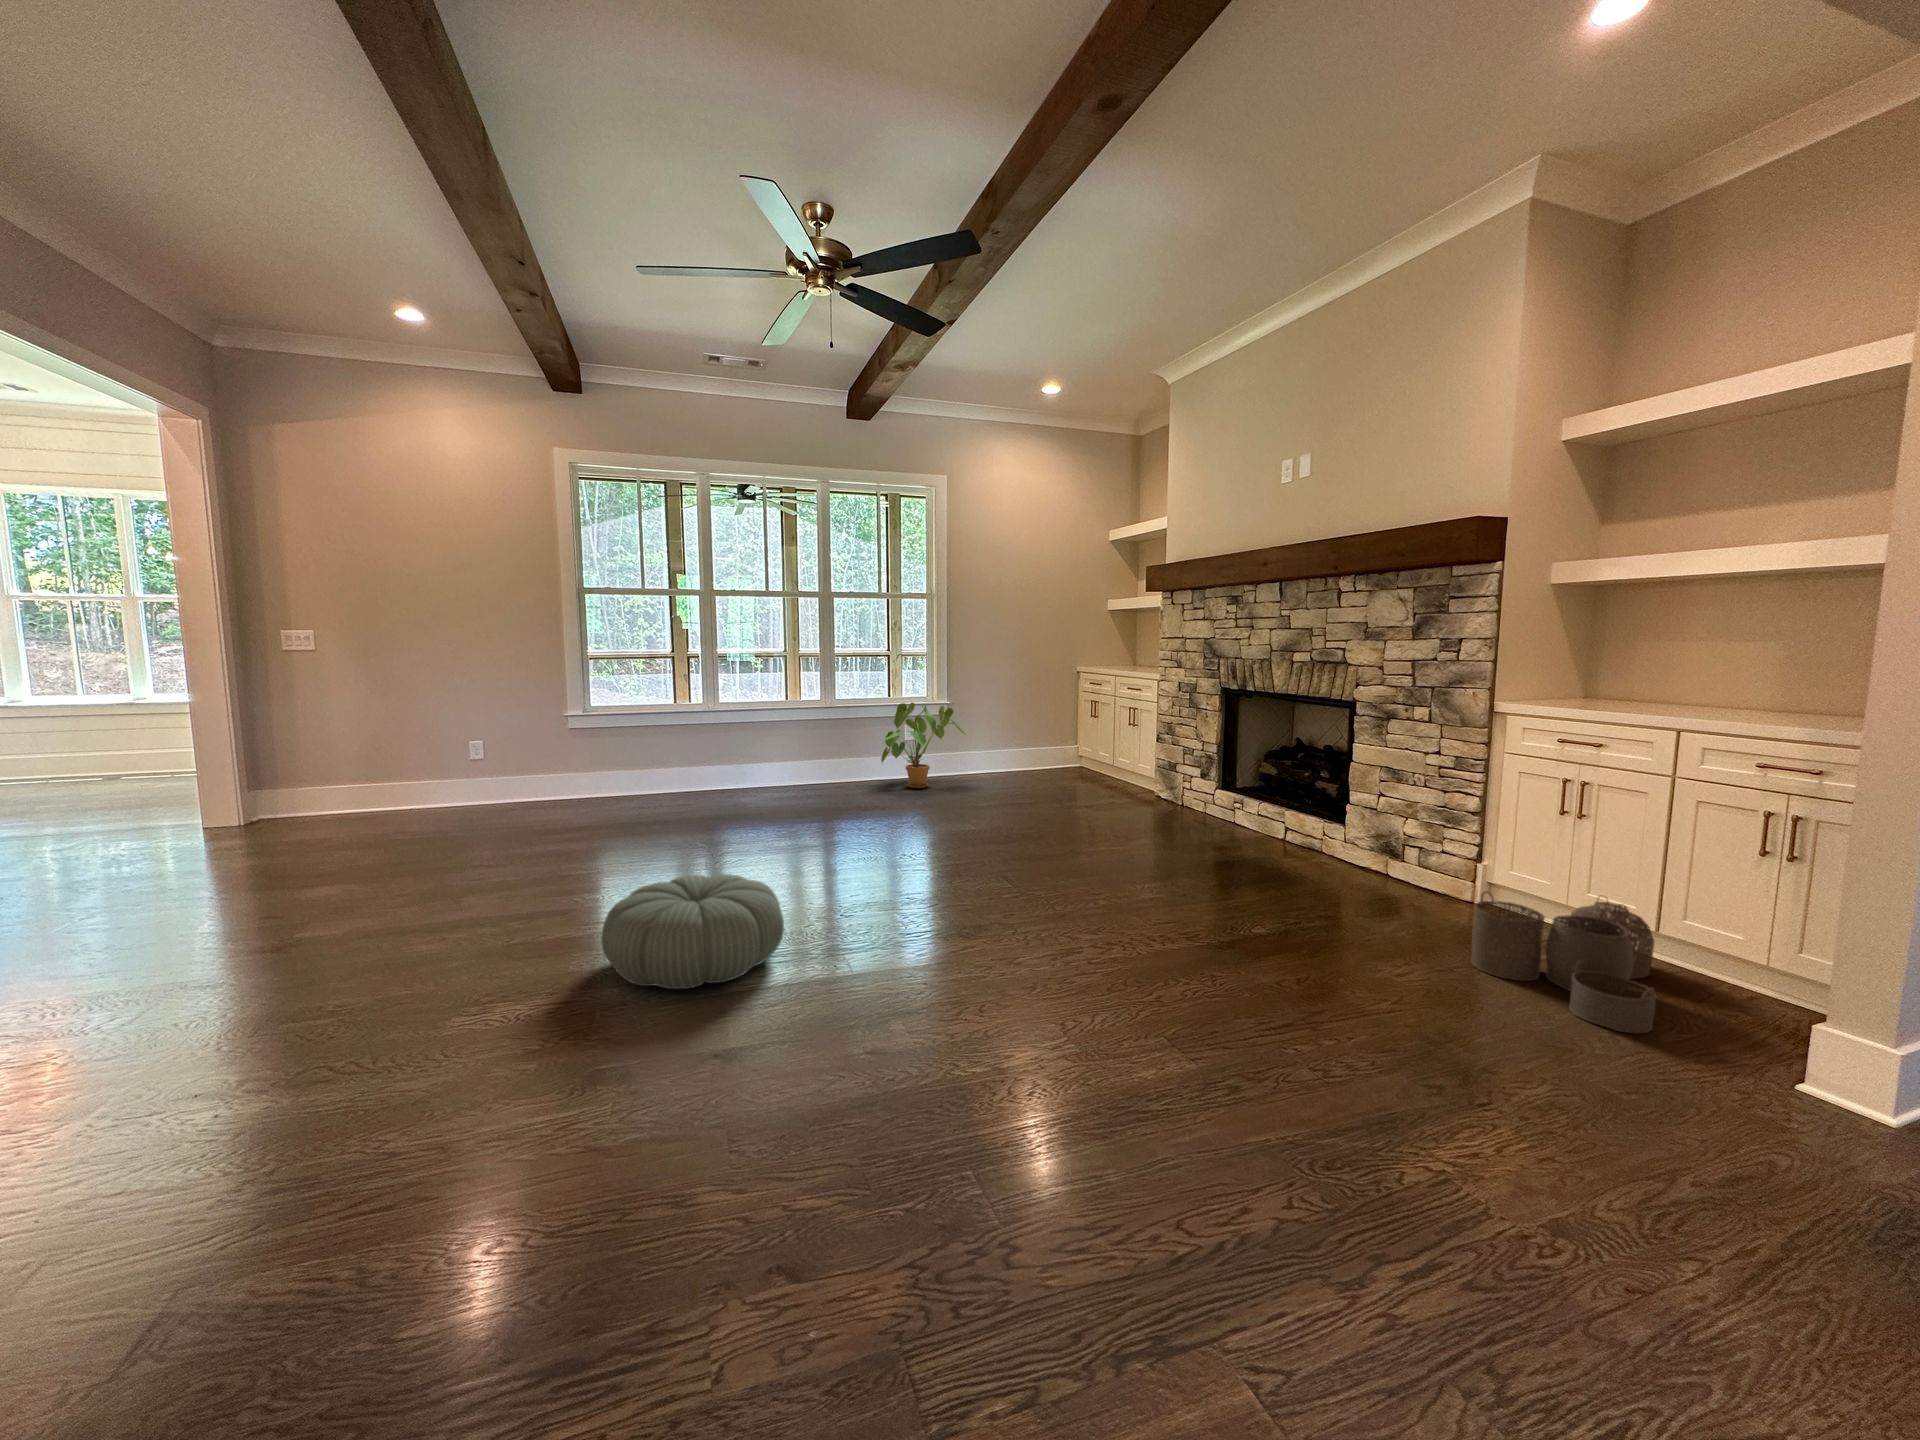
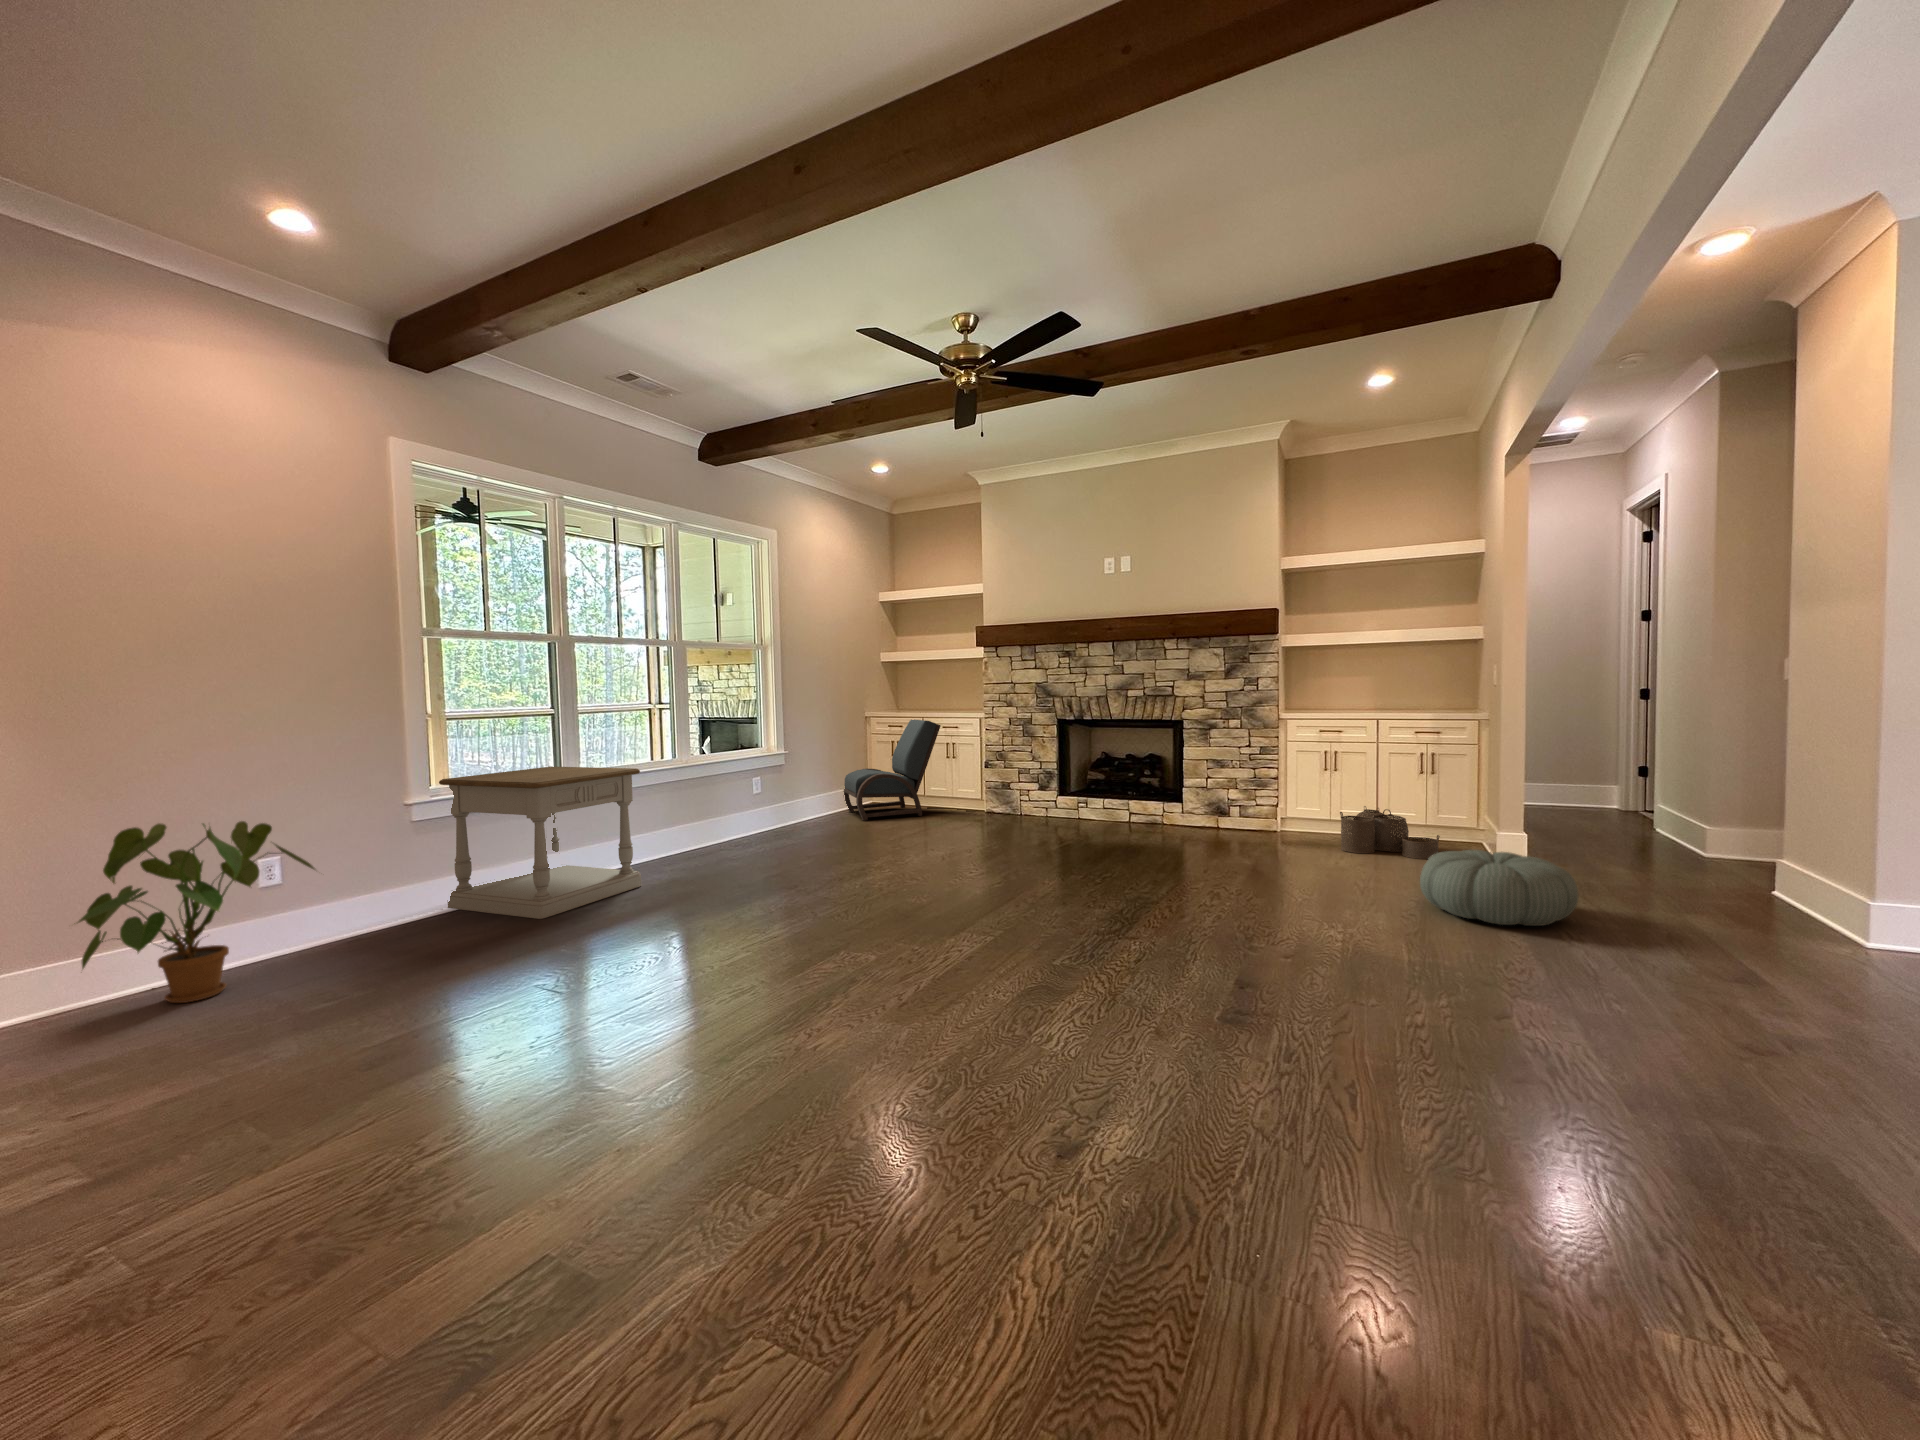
lounge chair: none [1014,677,1126,787] -> present [844,719,941,820]
side table: none [597,699,712,813] -> present [439,766,641,919]
house plant: present [881,703,966,788] -> present [74,821,315,1003]
pouf: present [601,874,784,989] -> present [1420,850,1579,926]

